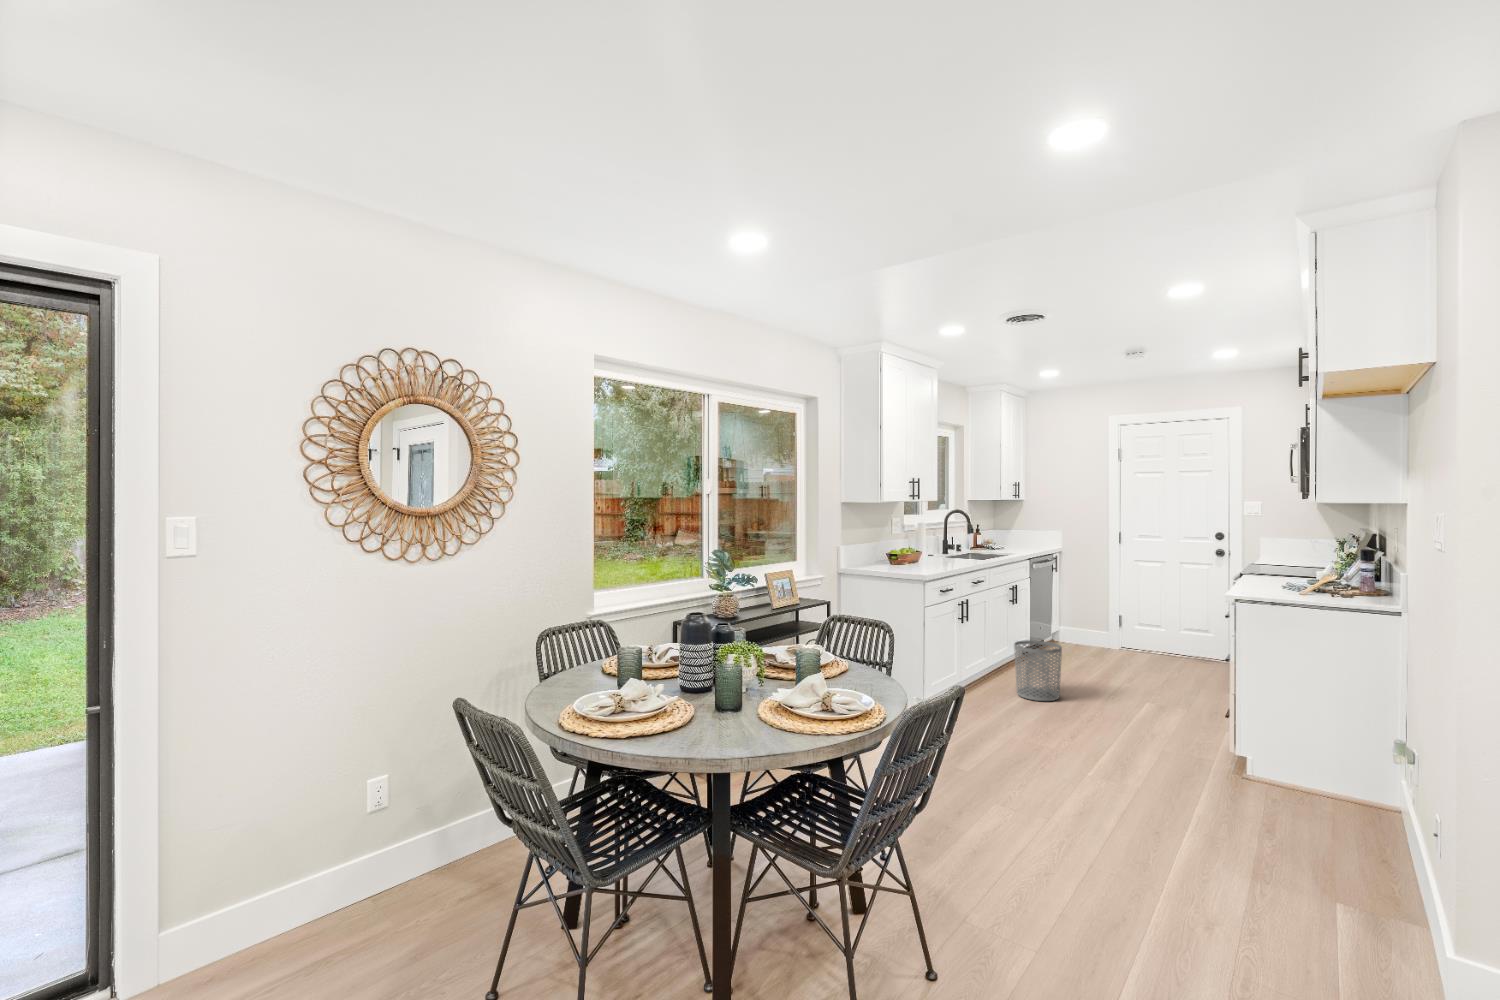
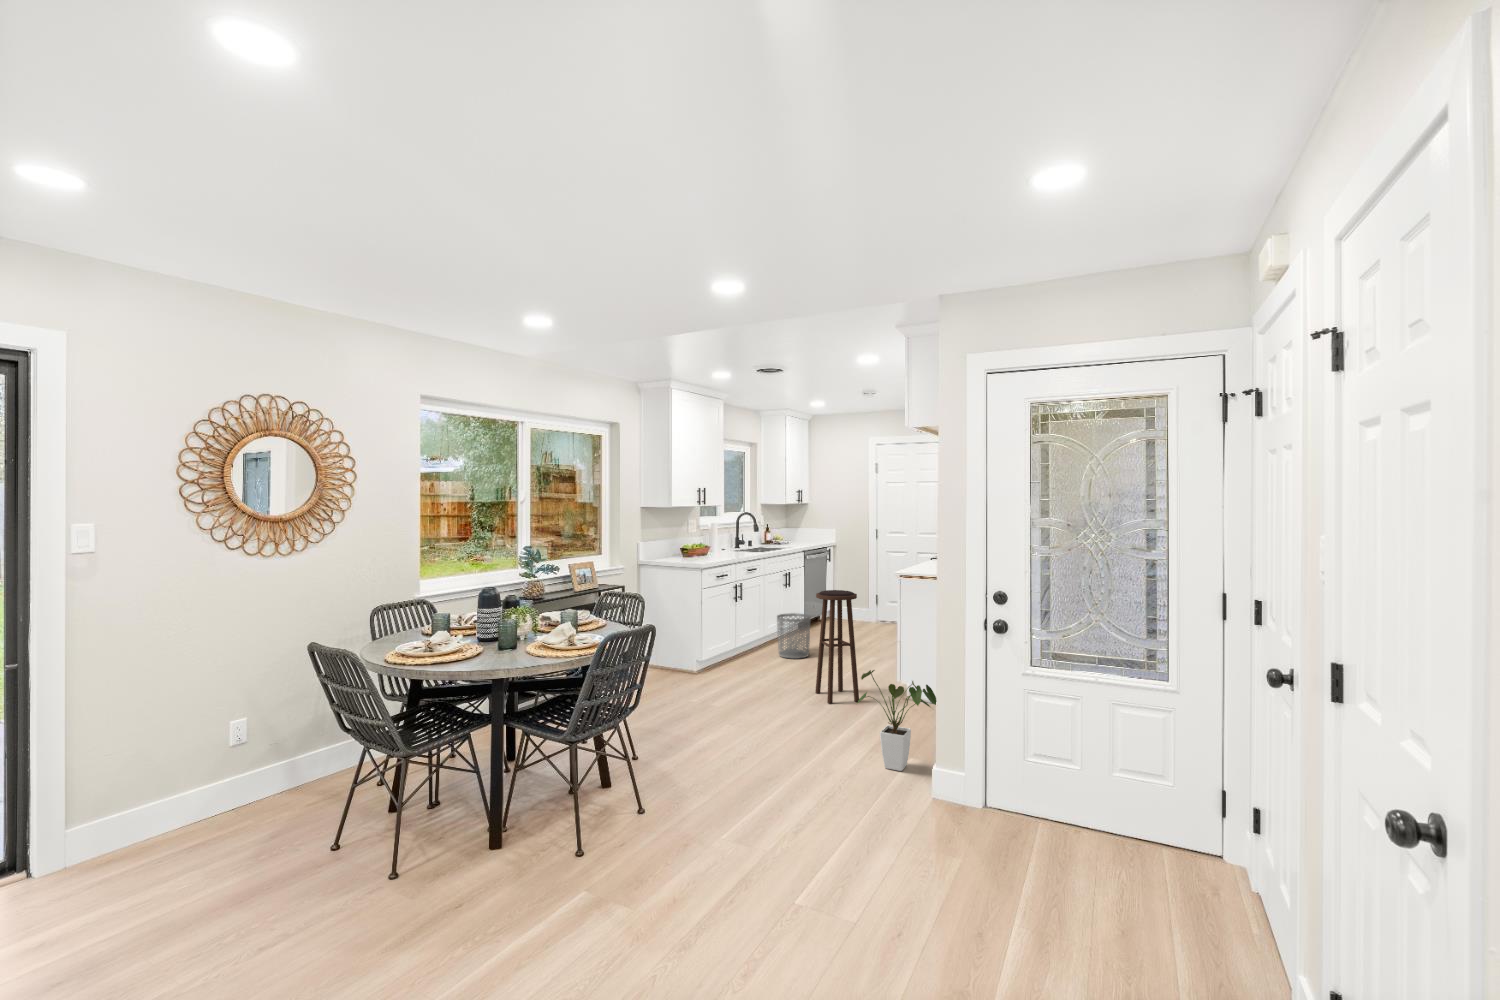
stool: none [1101,618,1178,781] -> present [816,590,859,703]
house plant: none [1246,759,1419,935] -> present [858,670,937,771]

